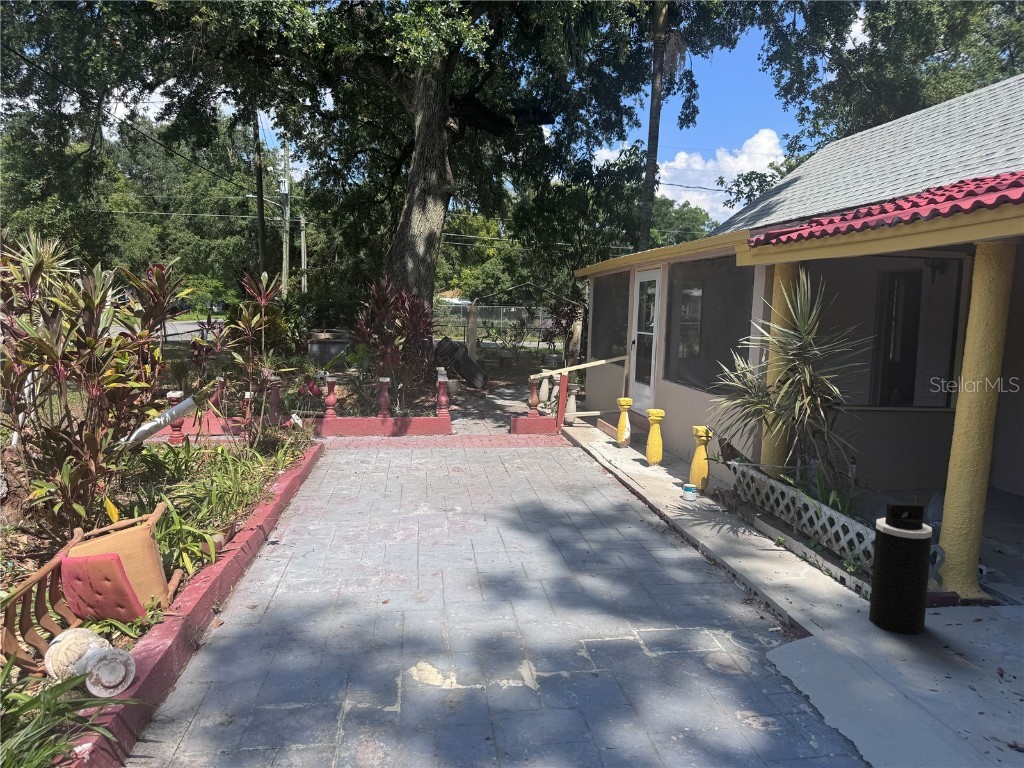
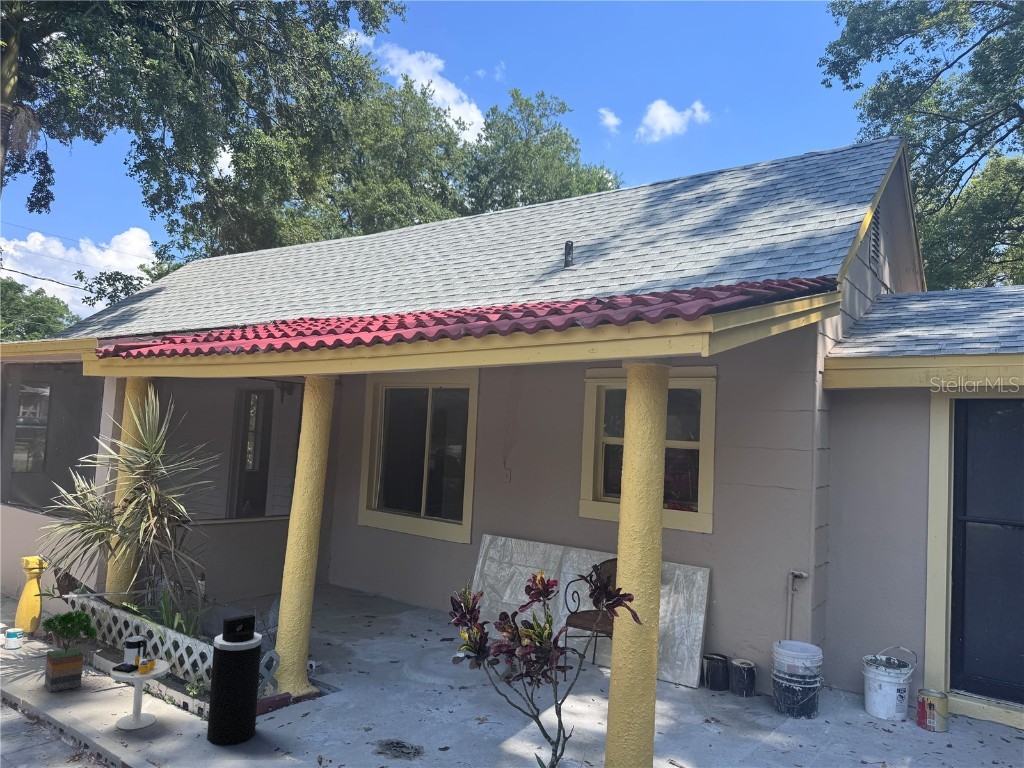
potted tree: none [712,473,759,540] -> present [41,610,98,692]
side table: none [772,504,827,590] -> present [110,636,169,730]

